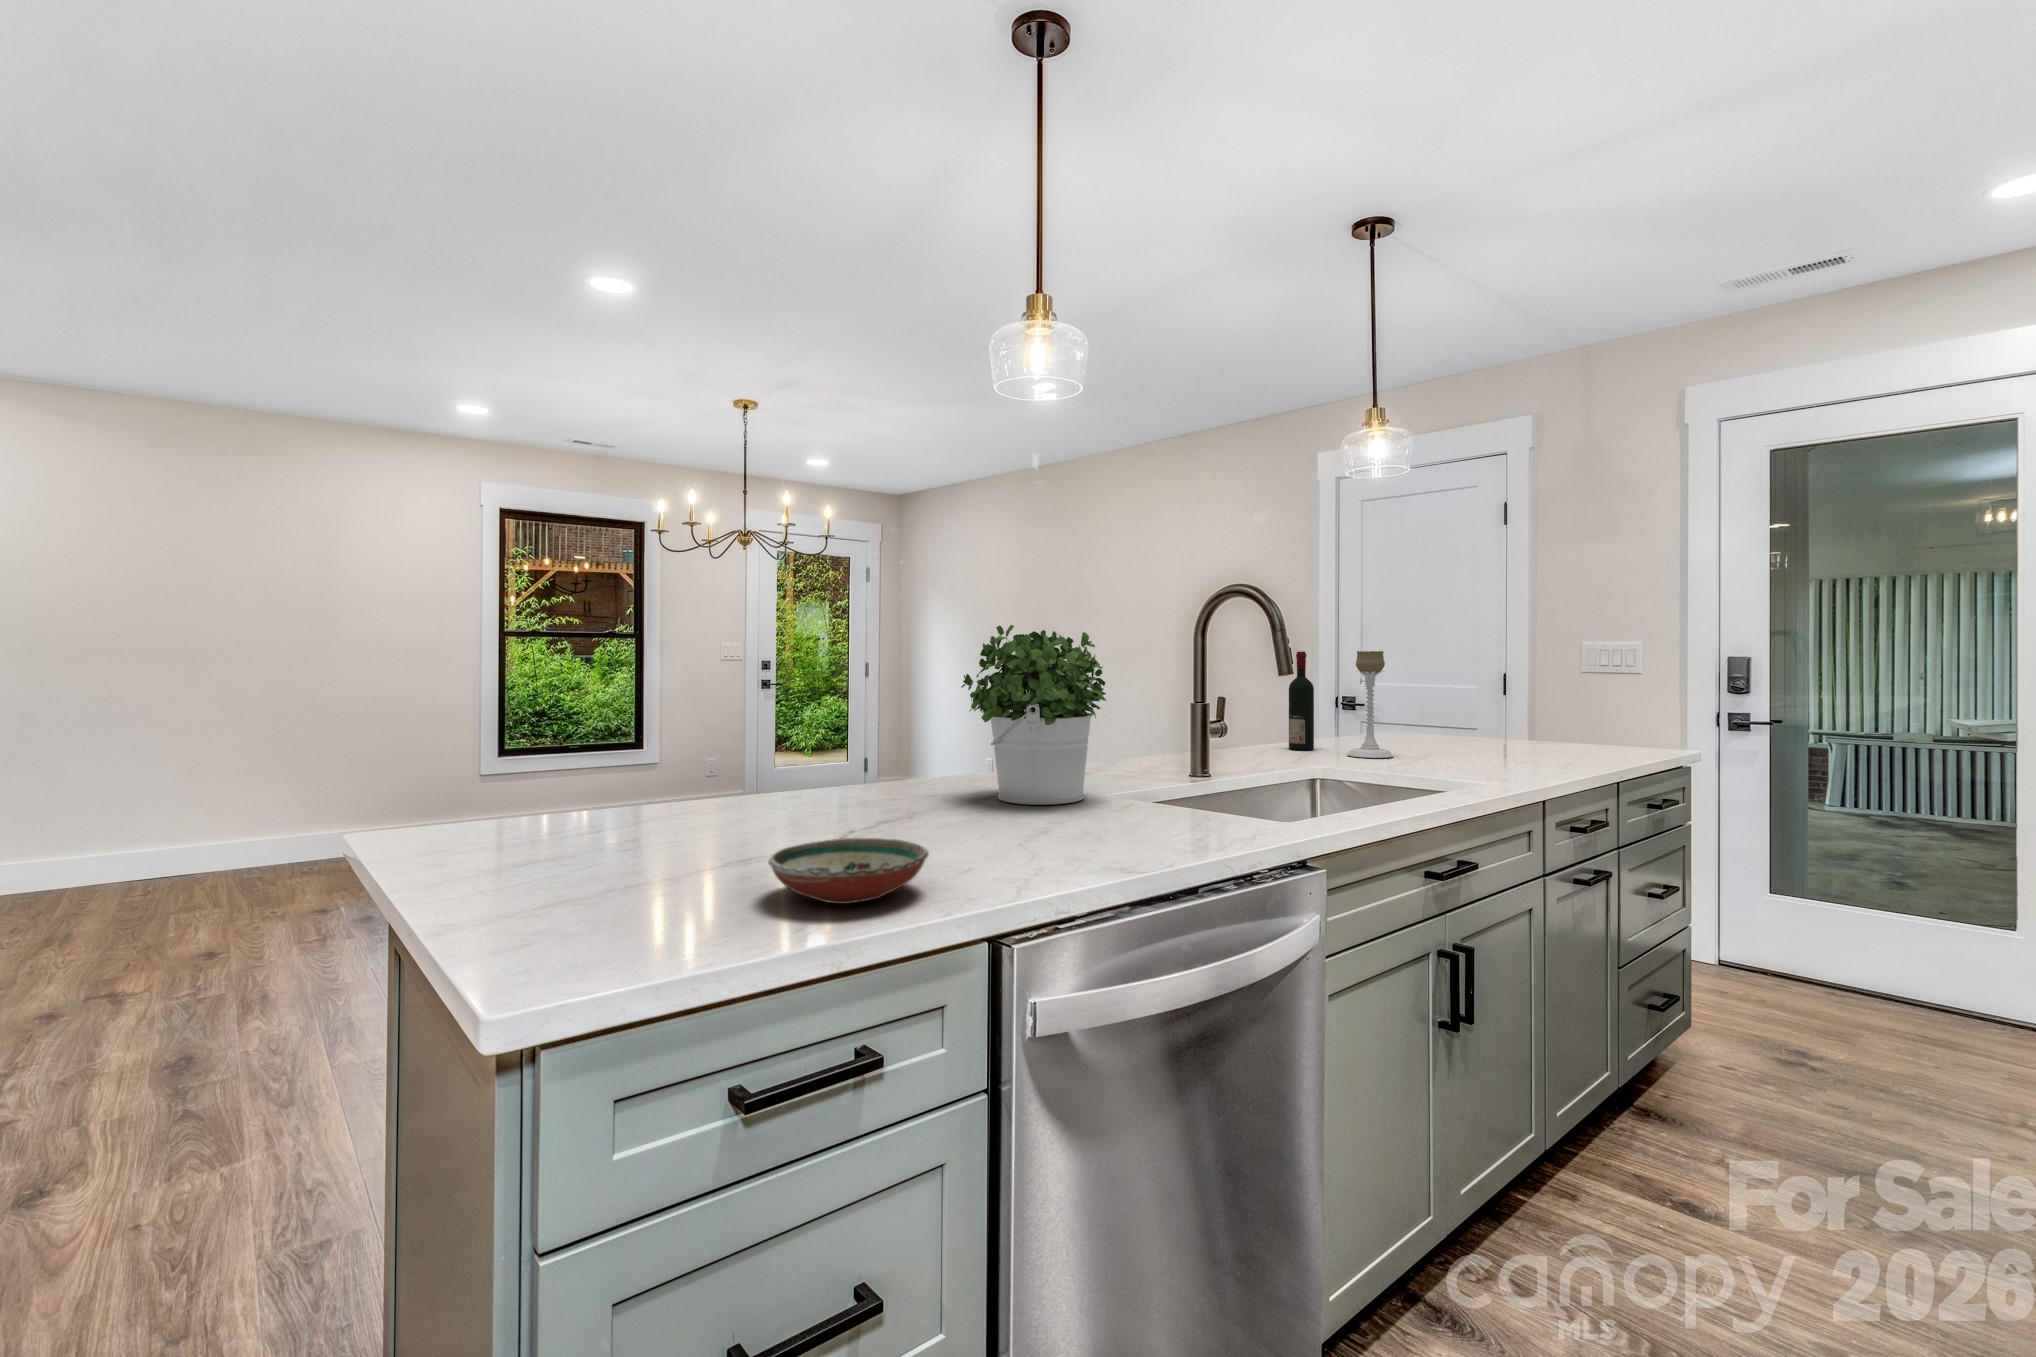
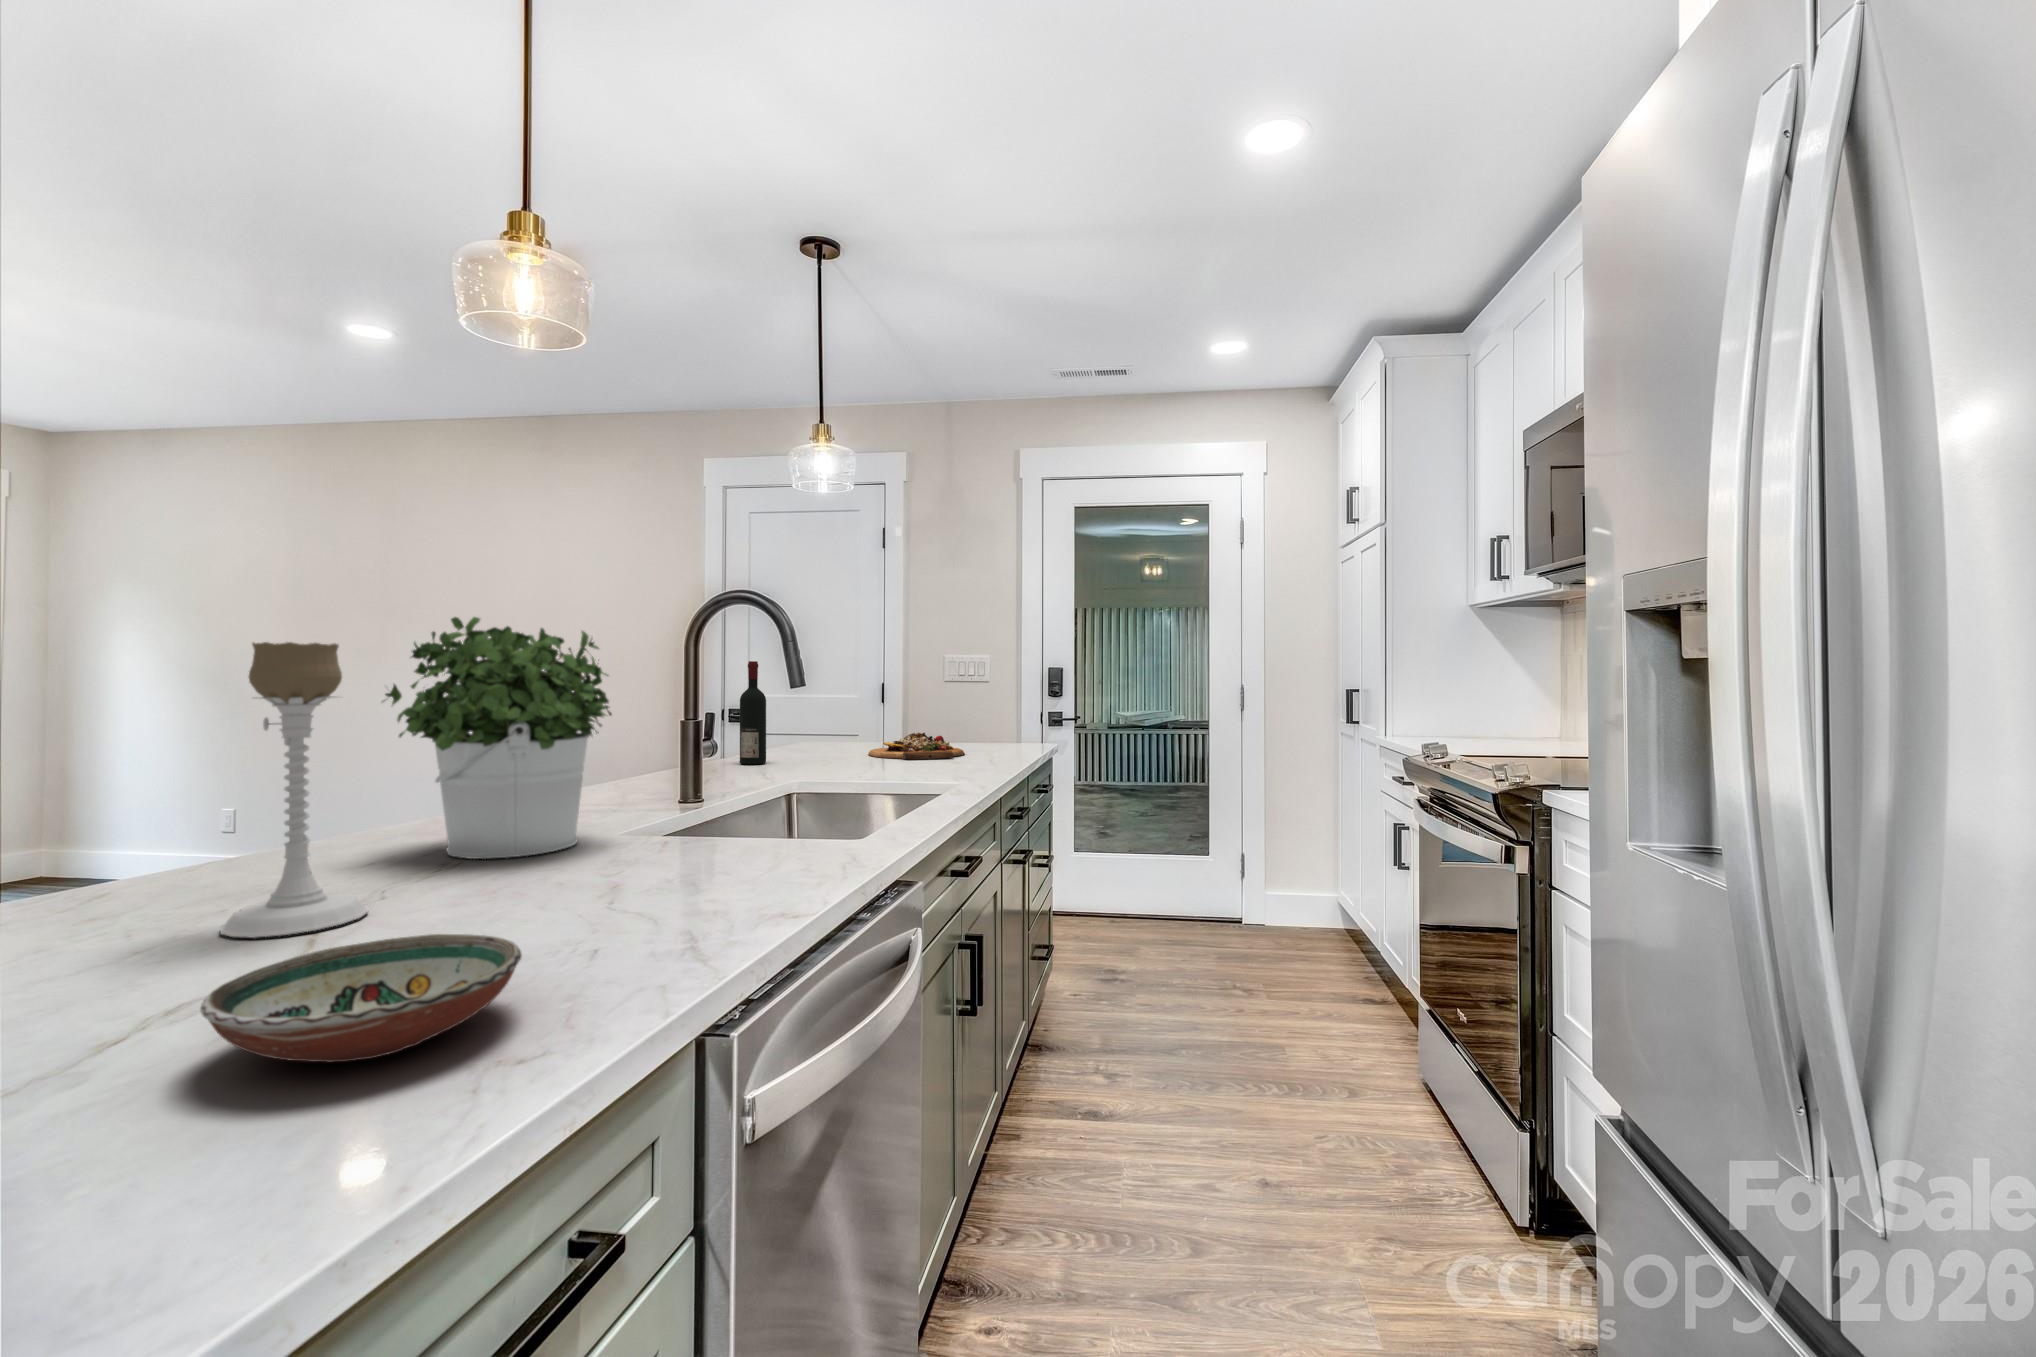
candle holder: present [1347,651,1393,758] -> present [220,642,368,938]
cutting board: none [1431,727,1550,758] -> present [868,733,965,760]

